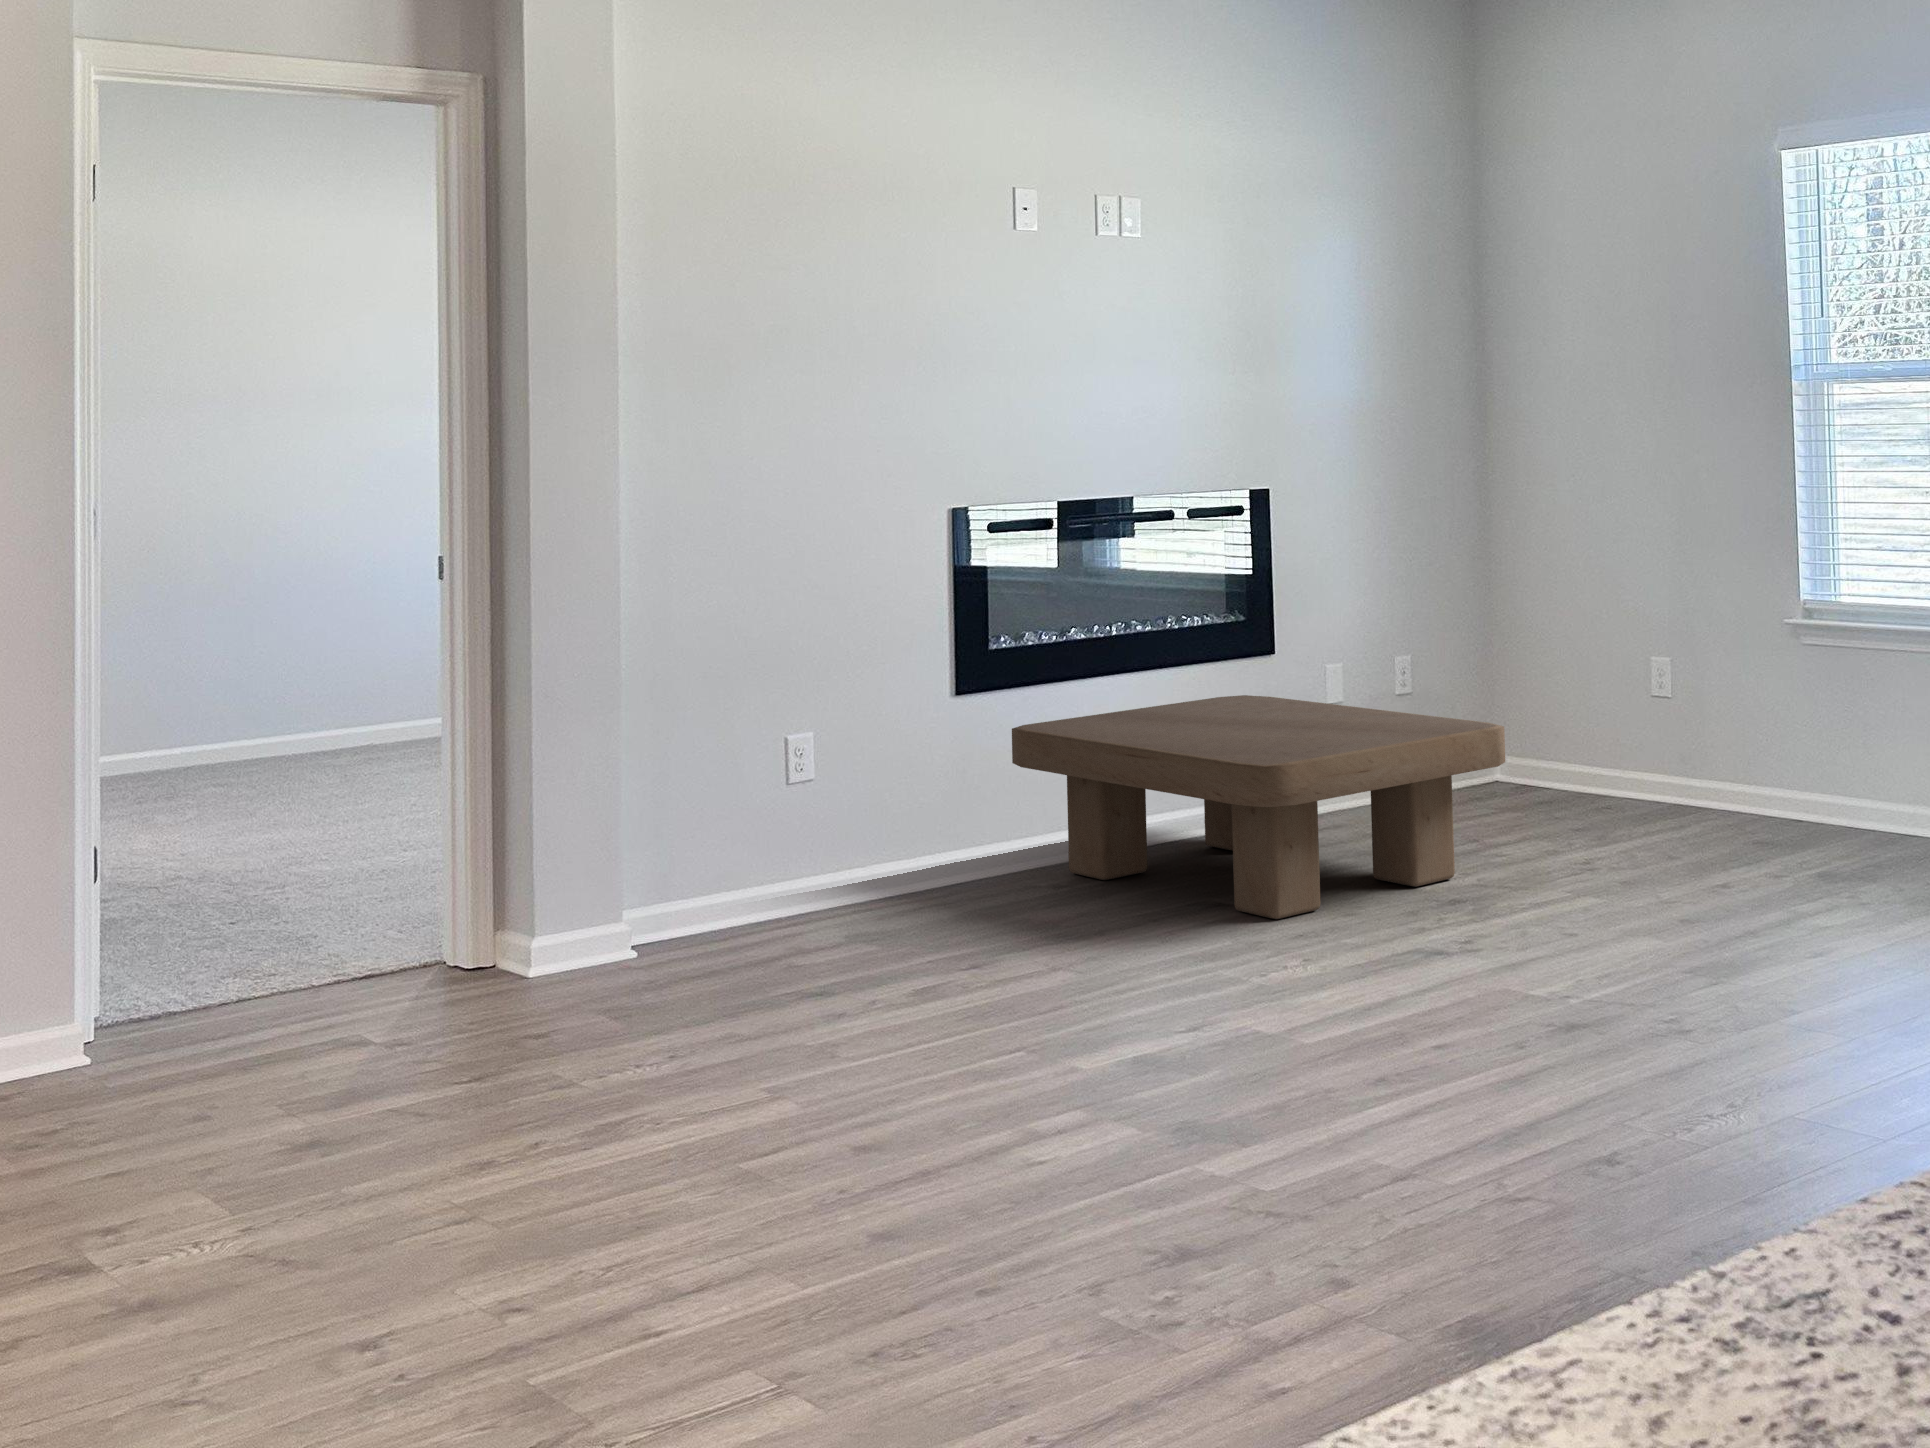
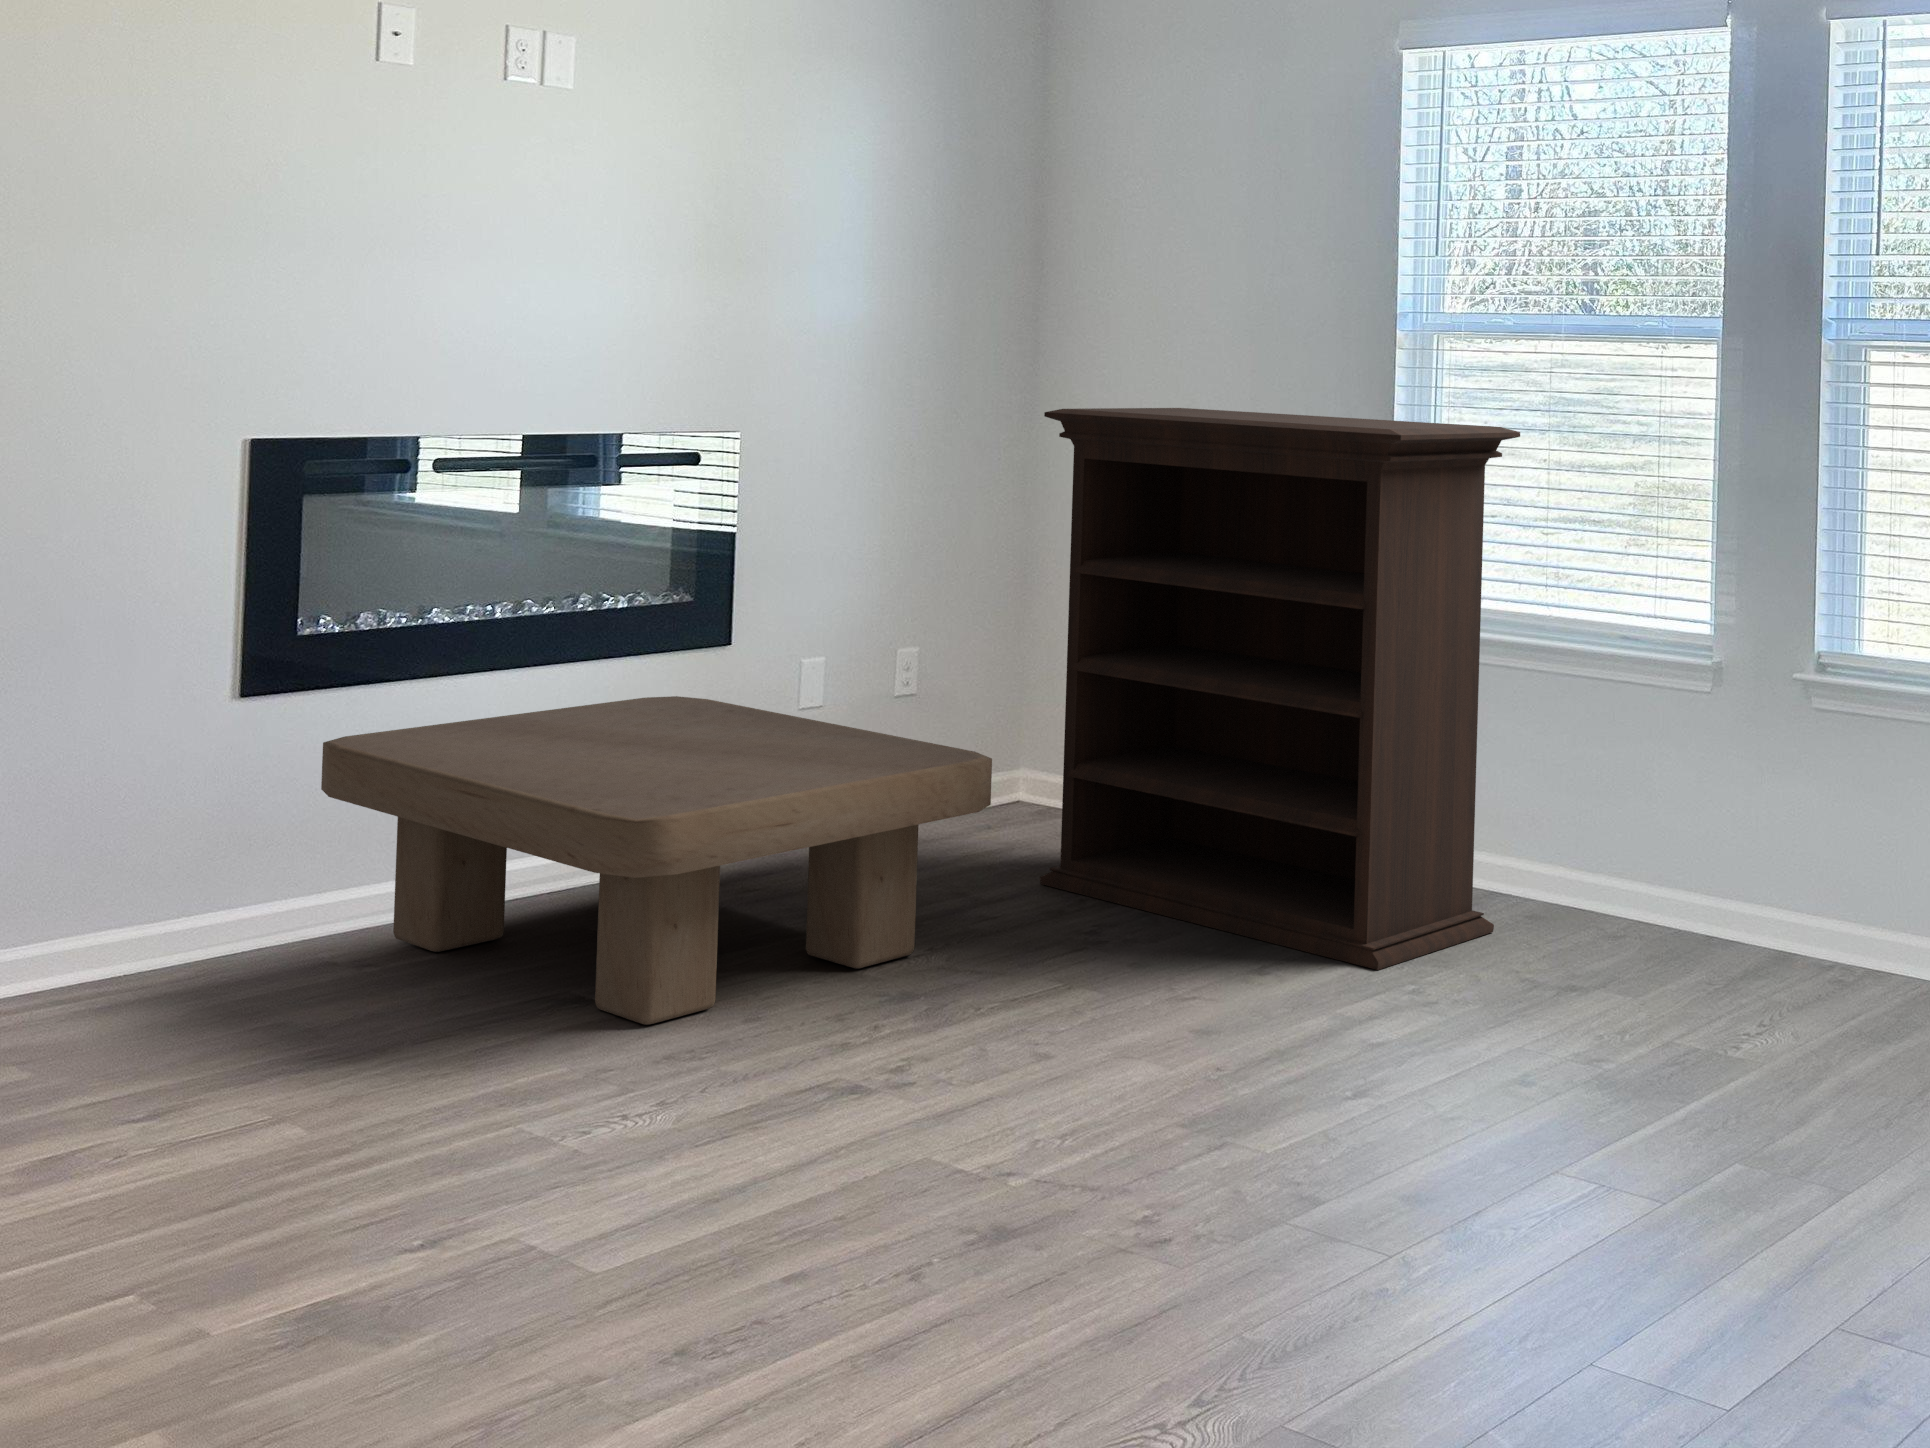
bookshelf: none [1516,453,1913,884] -> present [1040,408,1520,970]

